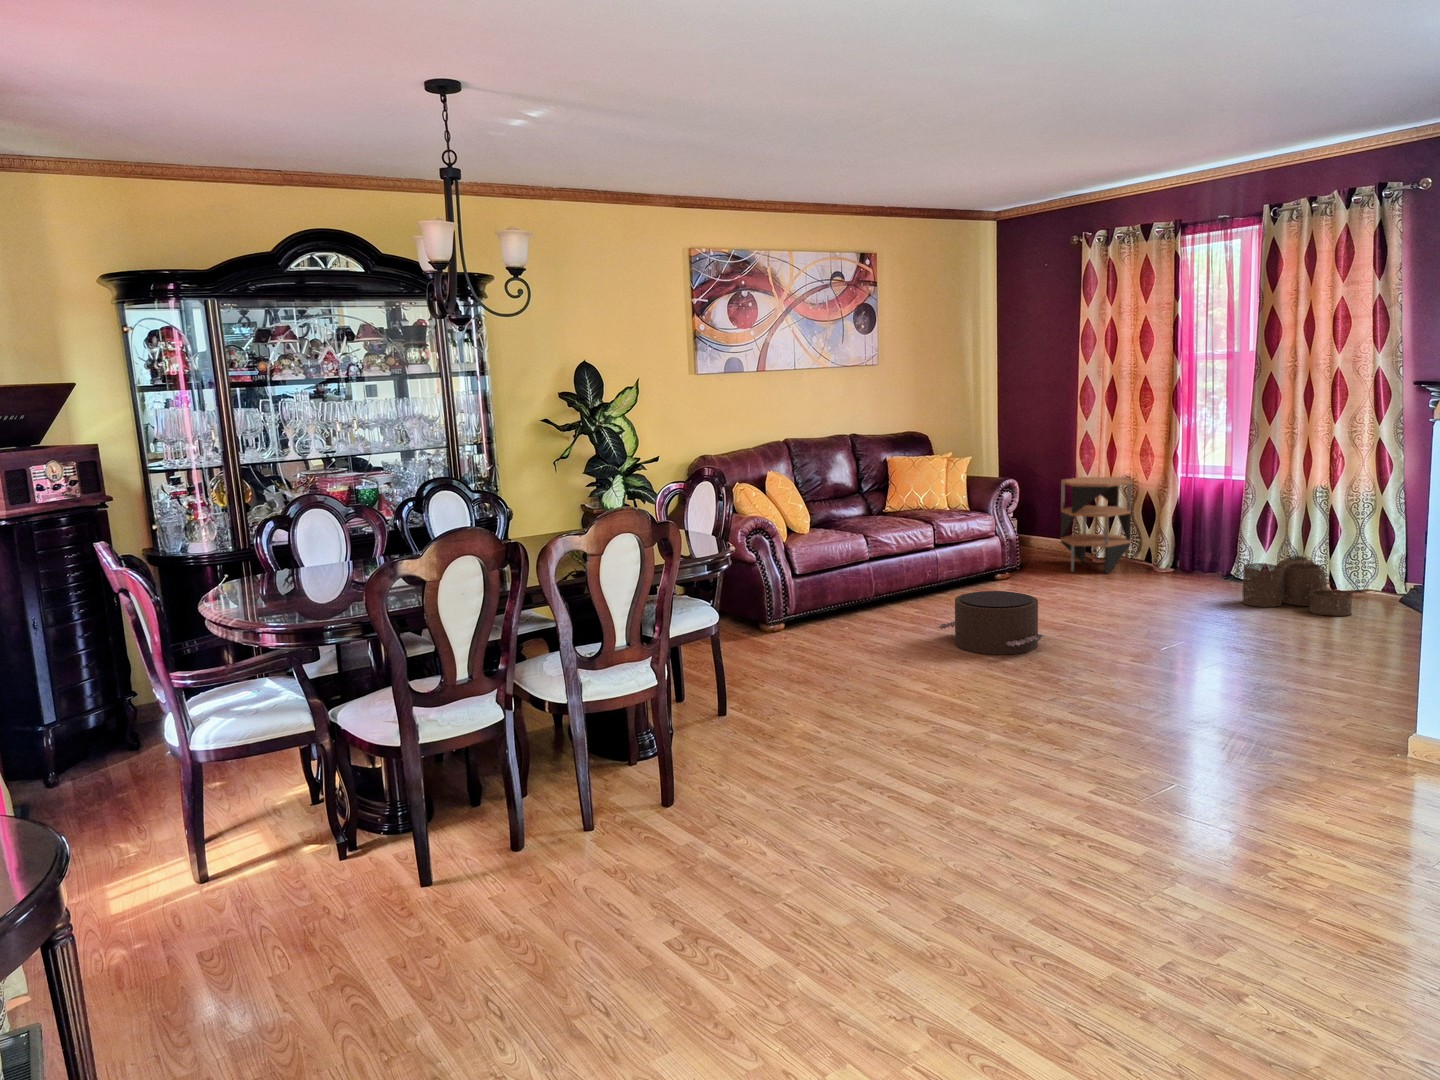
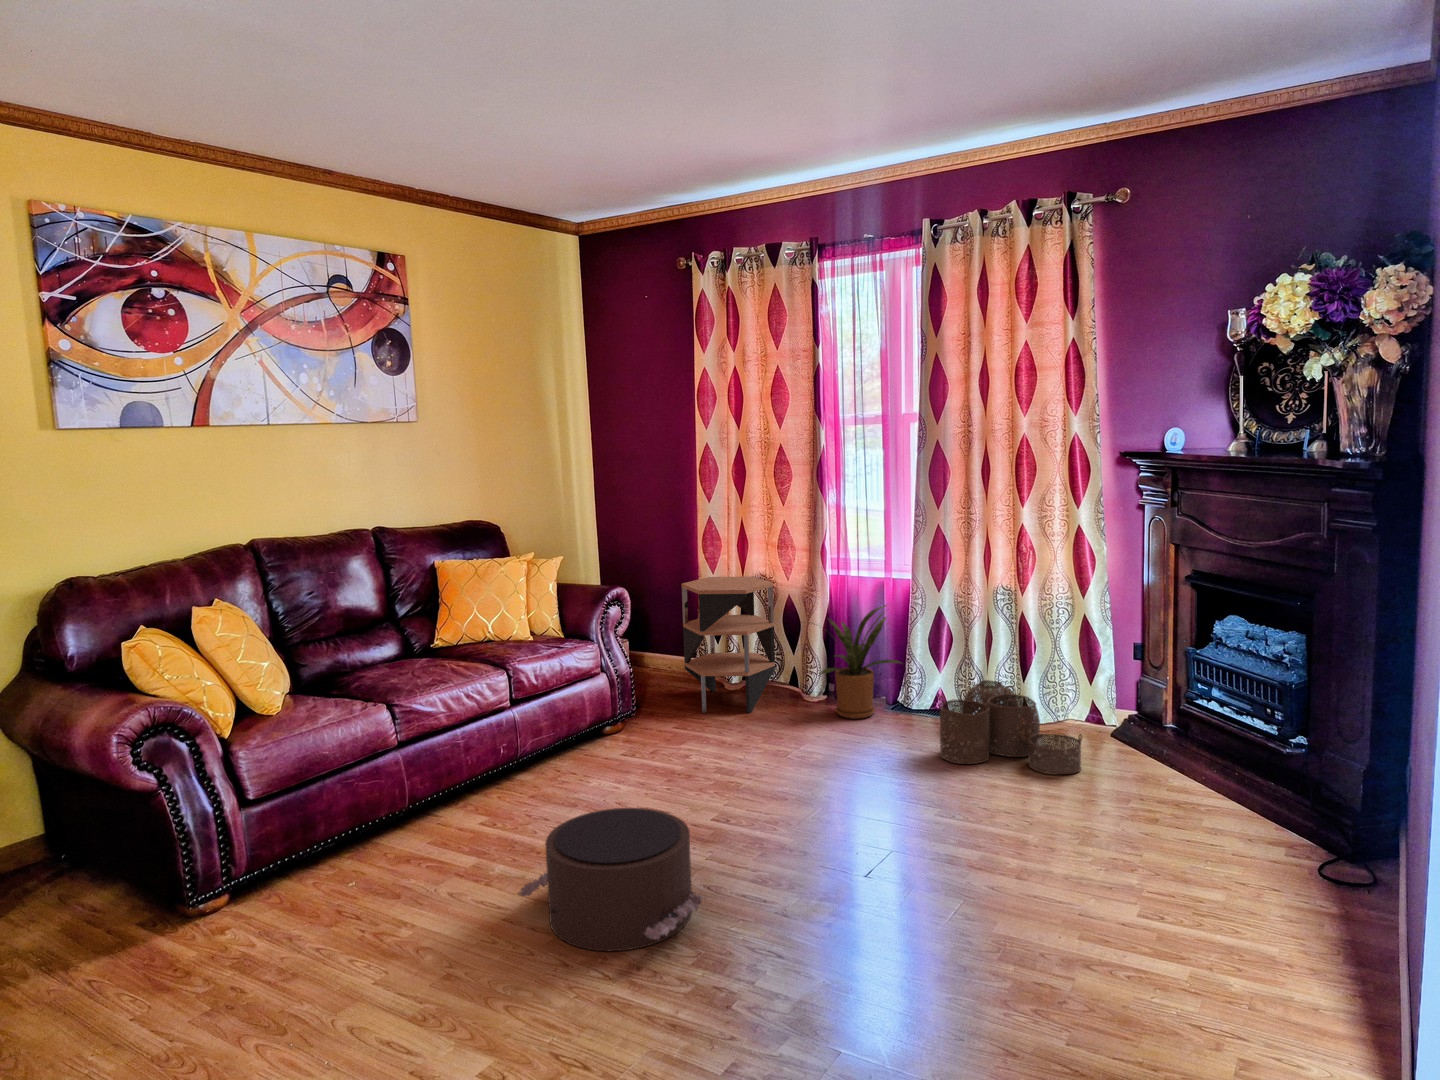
house plant: none [1147,498,1233,581] -> present [820,605,900,719]

